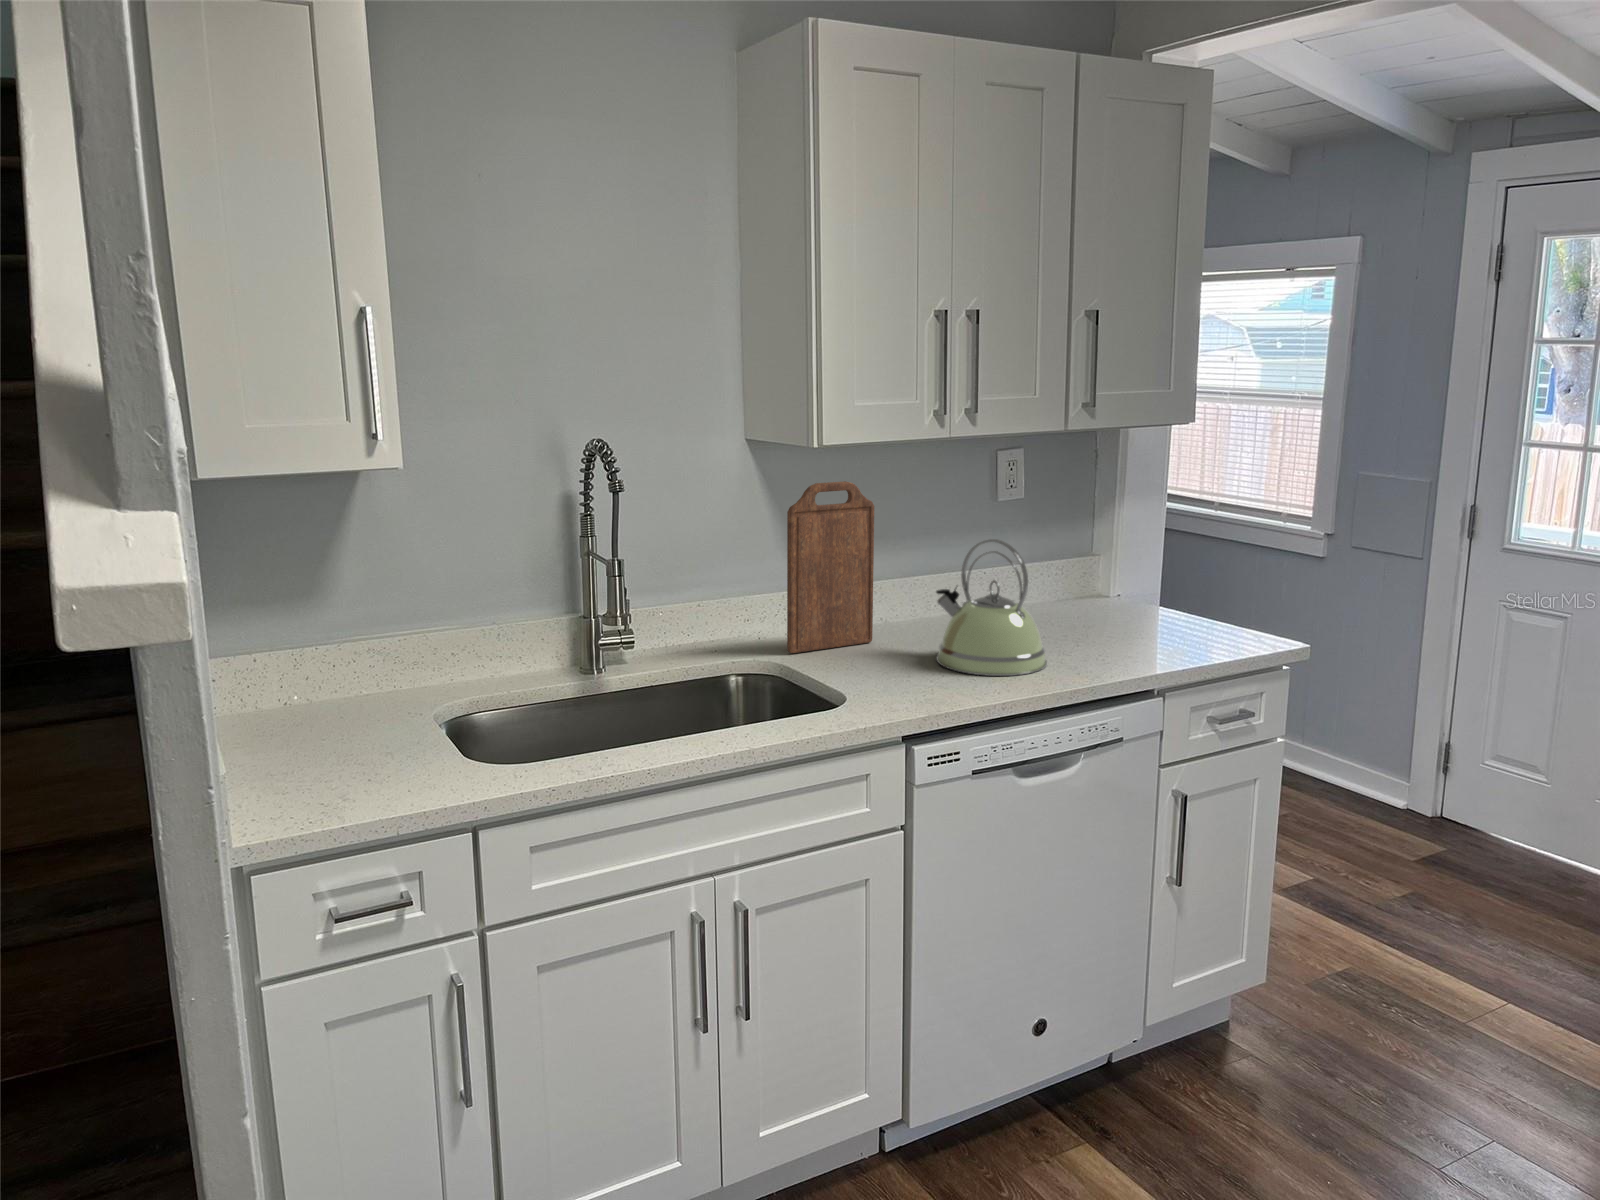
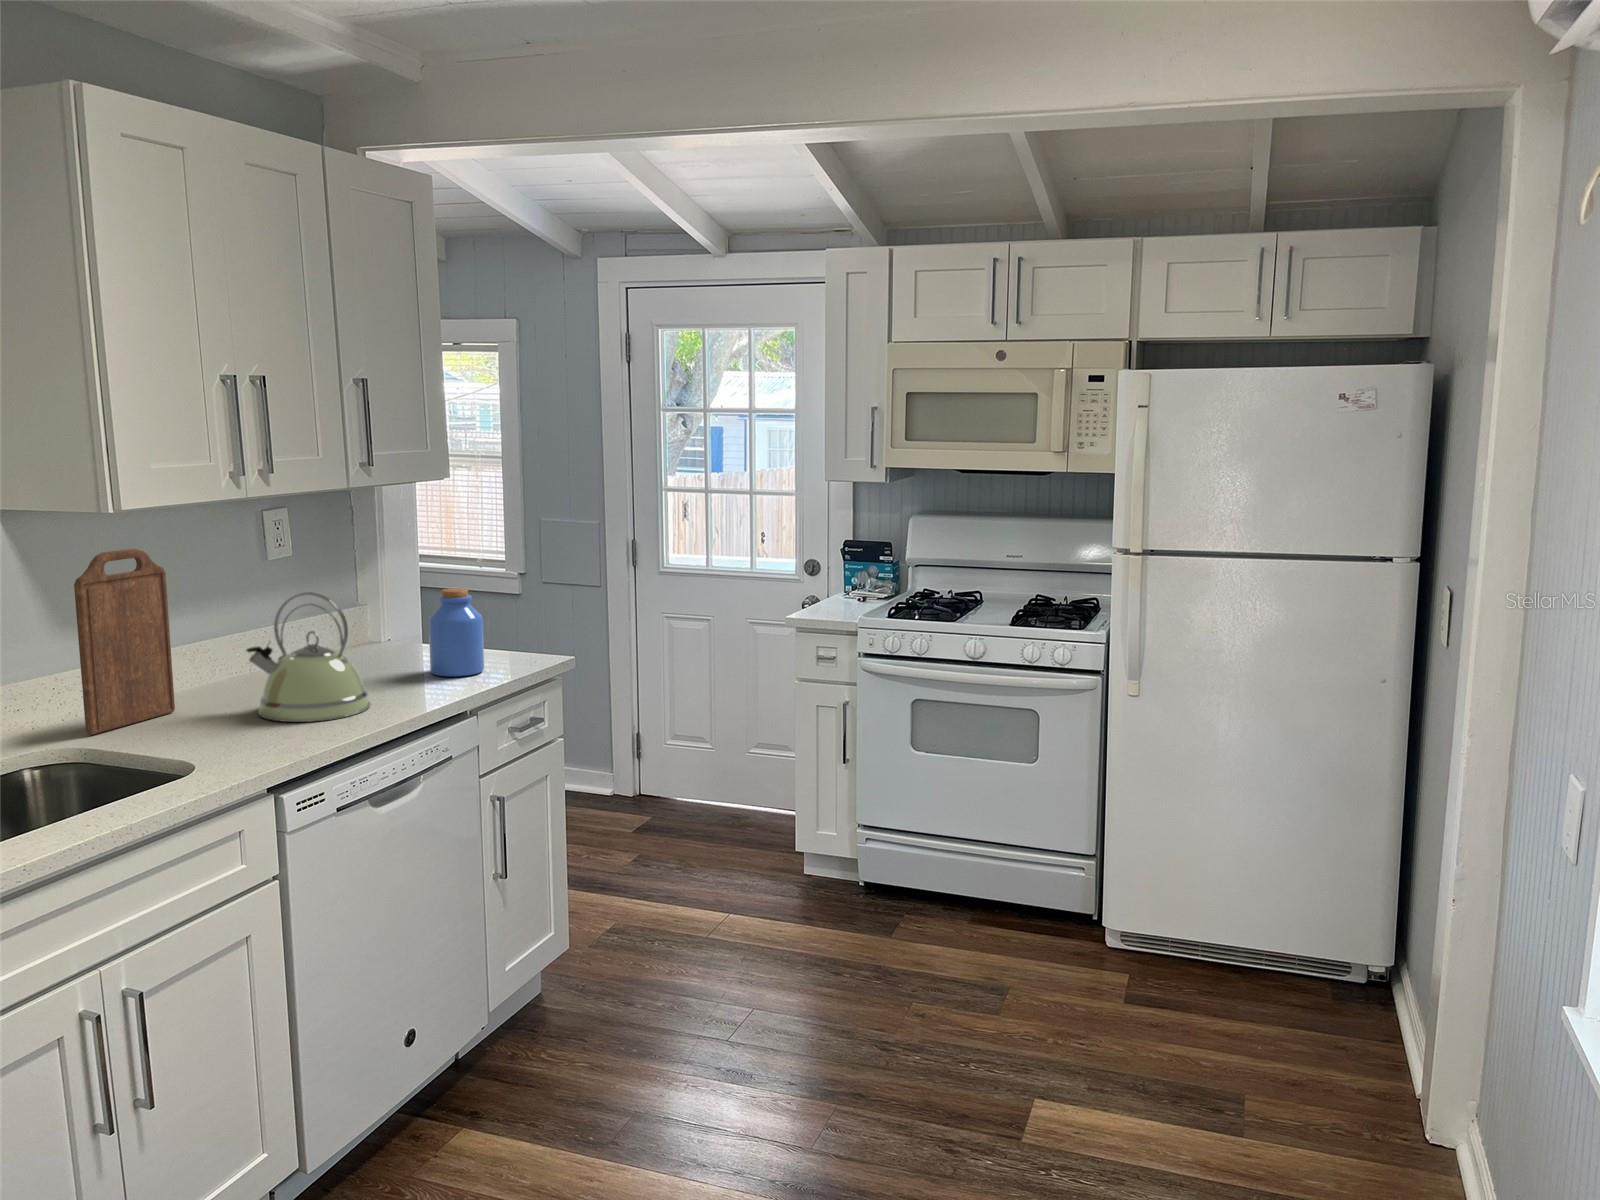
jar: none [1133,549,1198,649] -> present [429,588,484,677]

